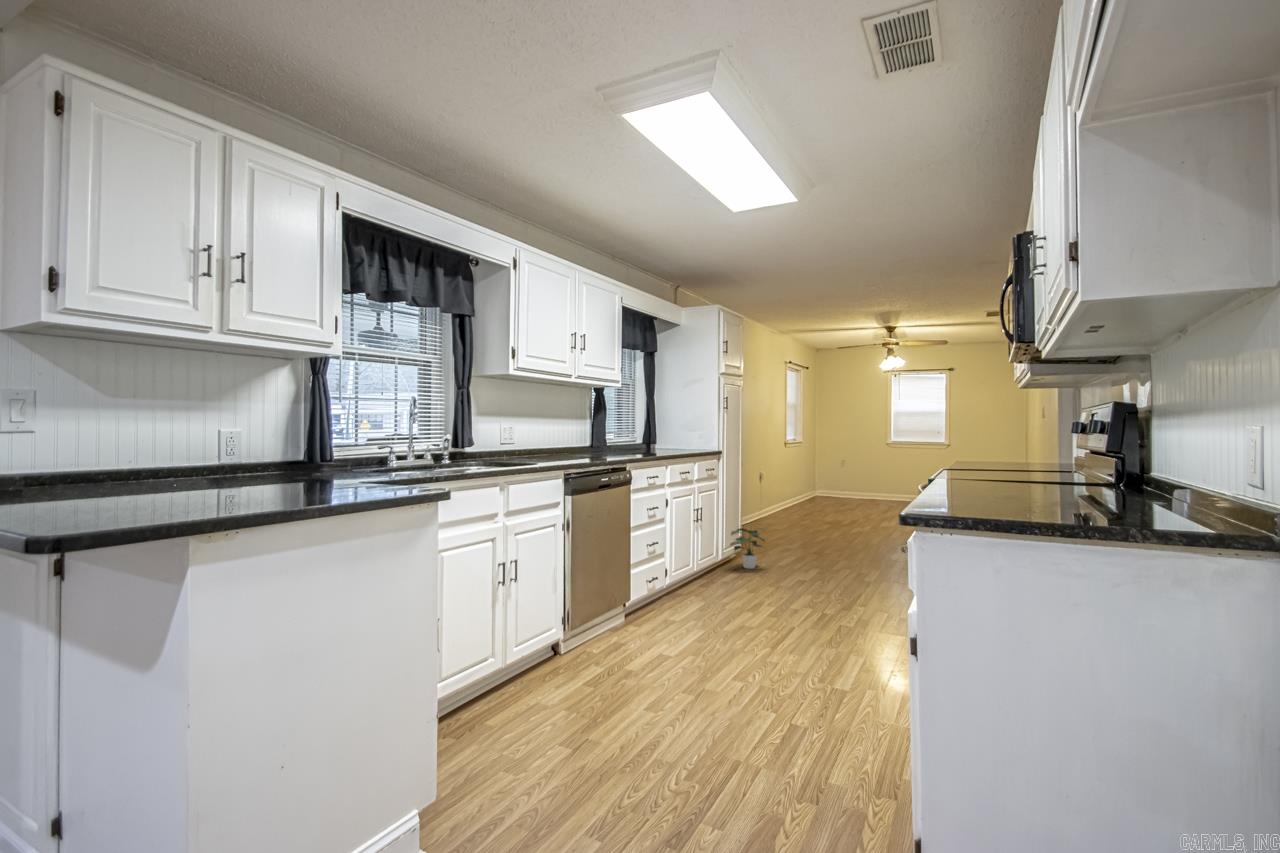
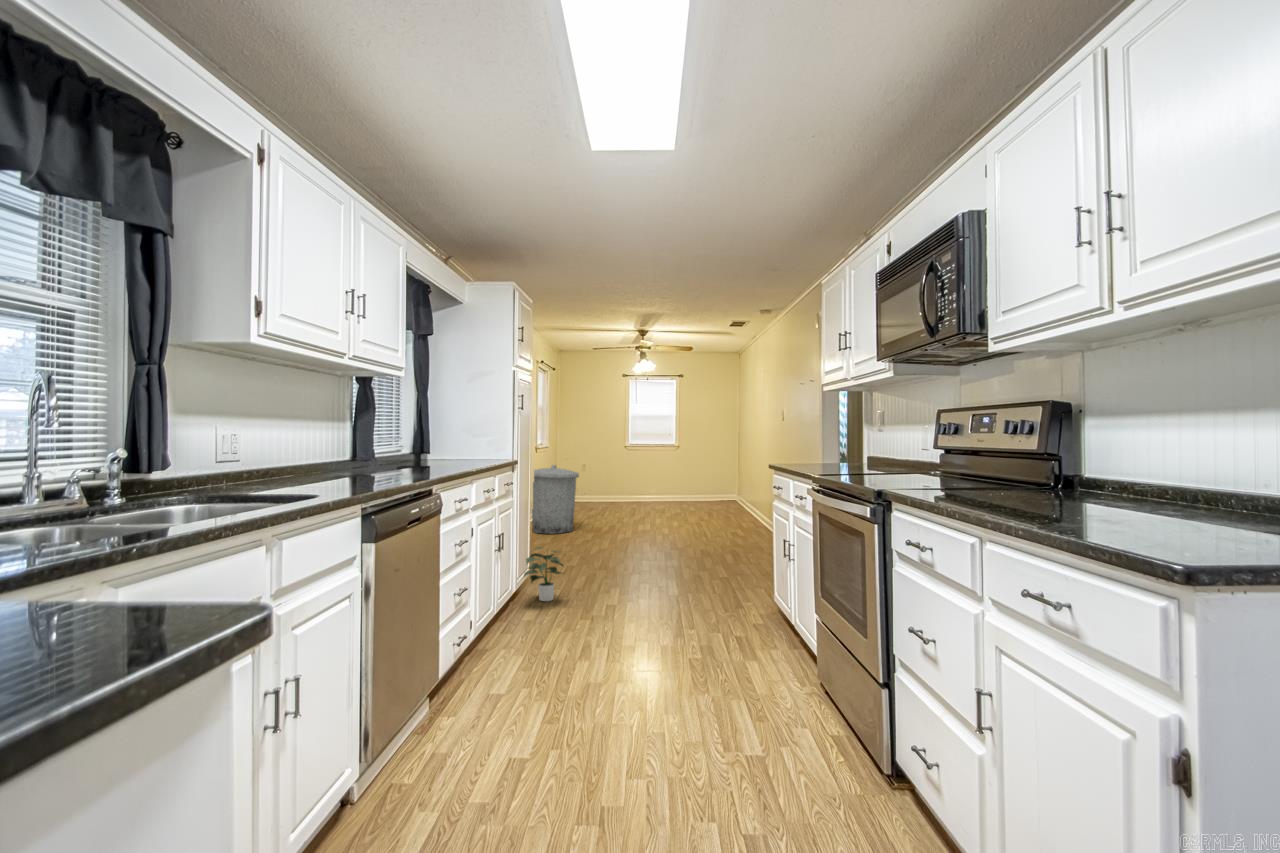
trash can: none [771,458,819,520] -> present [532,465,579,534]

